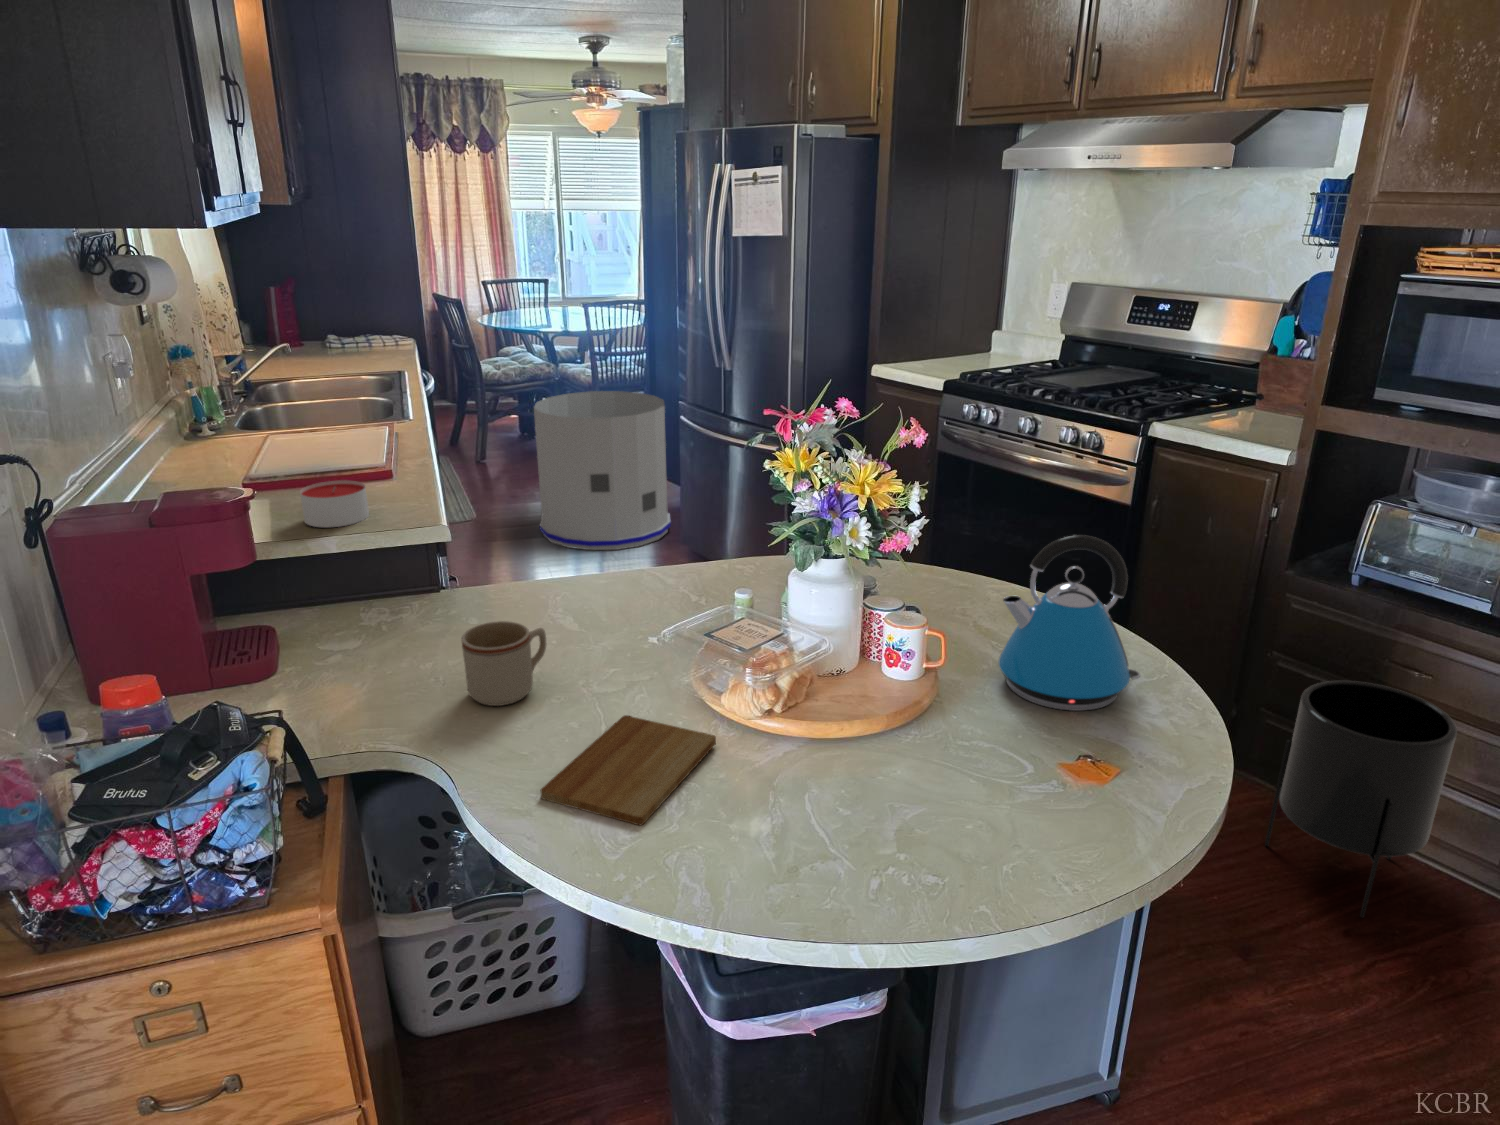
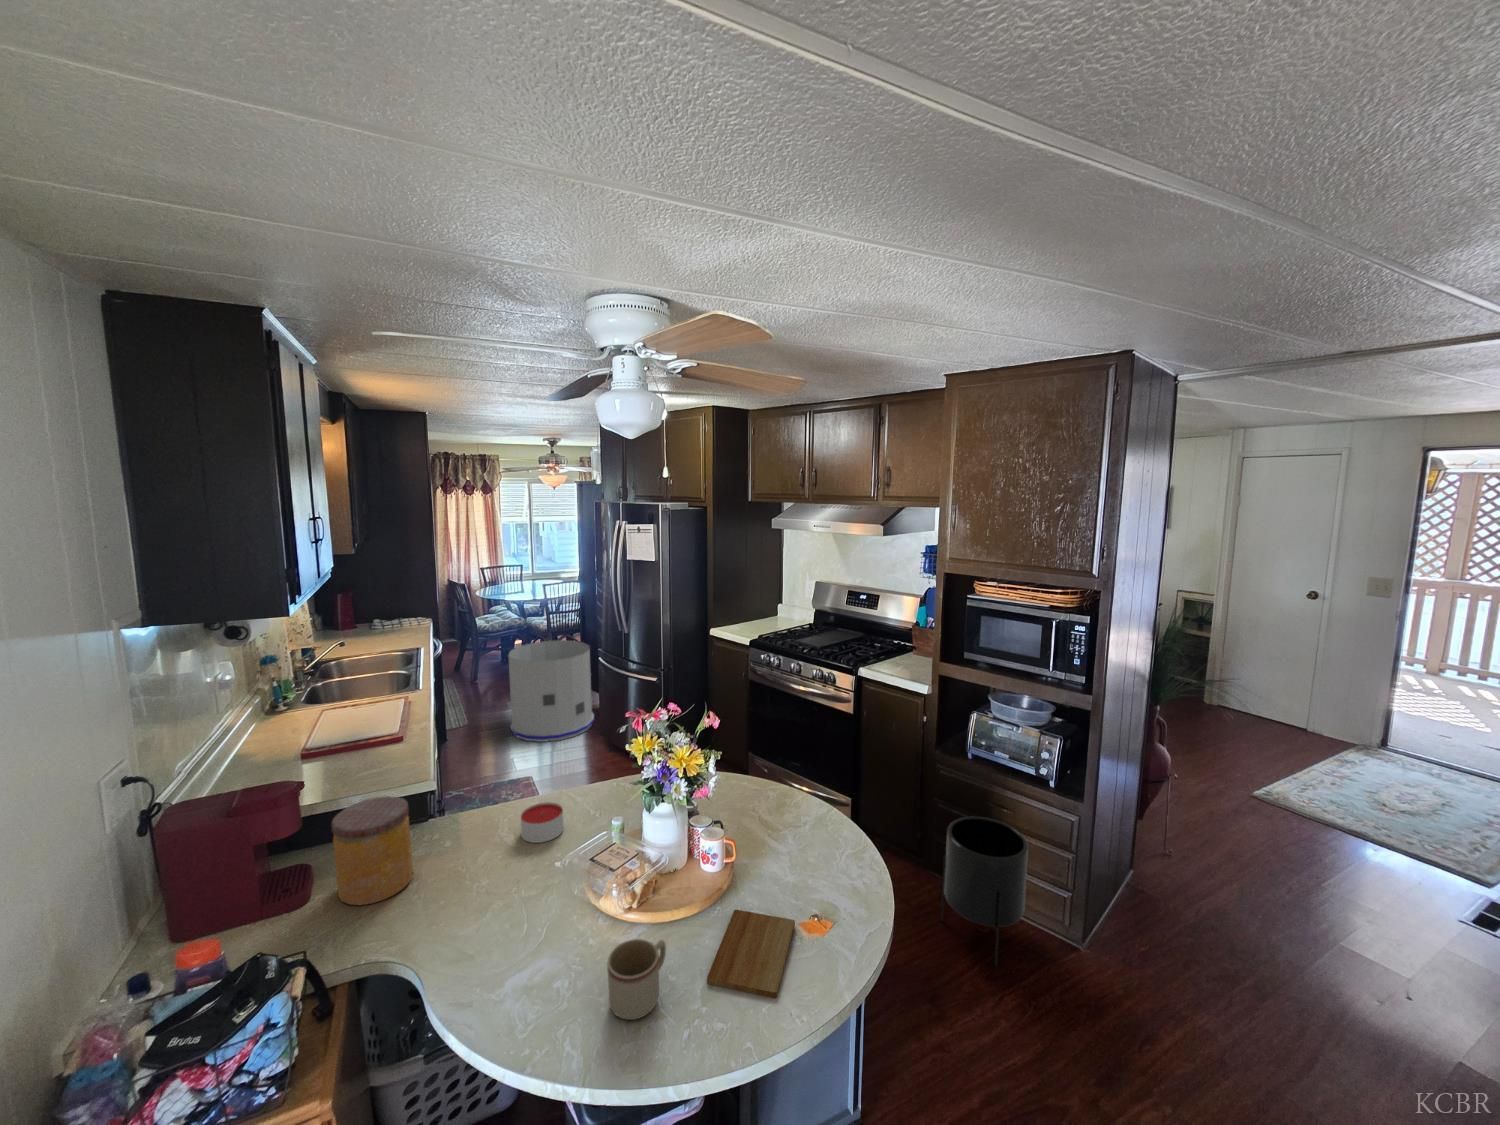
candle: present [300,480,369,527] -> present [521,802,564,843]
jar: none [297,527,422,680] -> present [332,796,413,905]
kettle: present [999,535,1140,711] -> none [767,777,846,882]
mug: present [462,621,546,706] -> present [607,939,666,1020]
cutting board: present [540,715,716,825] -> present [707,910,795,998]

